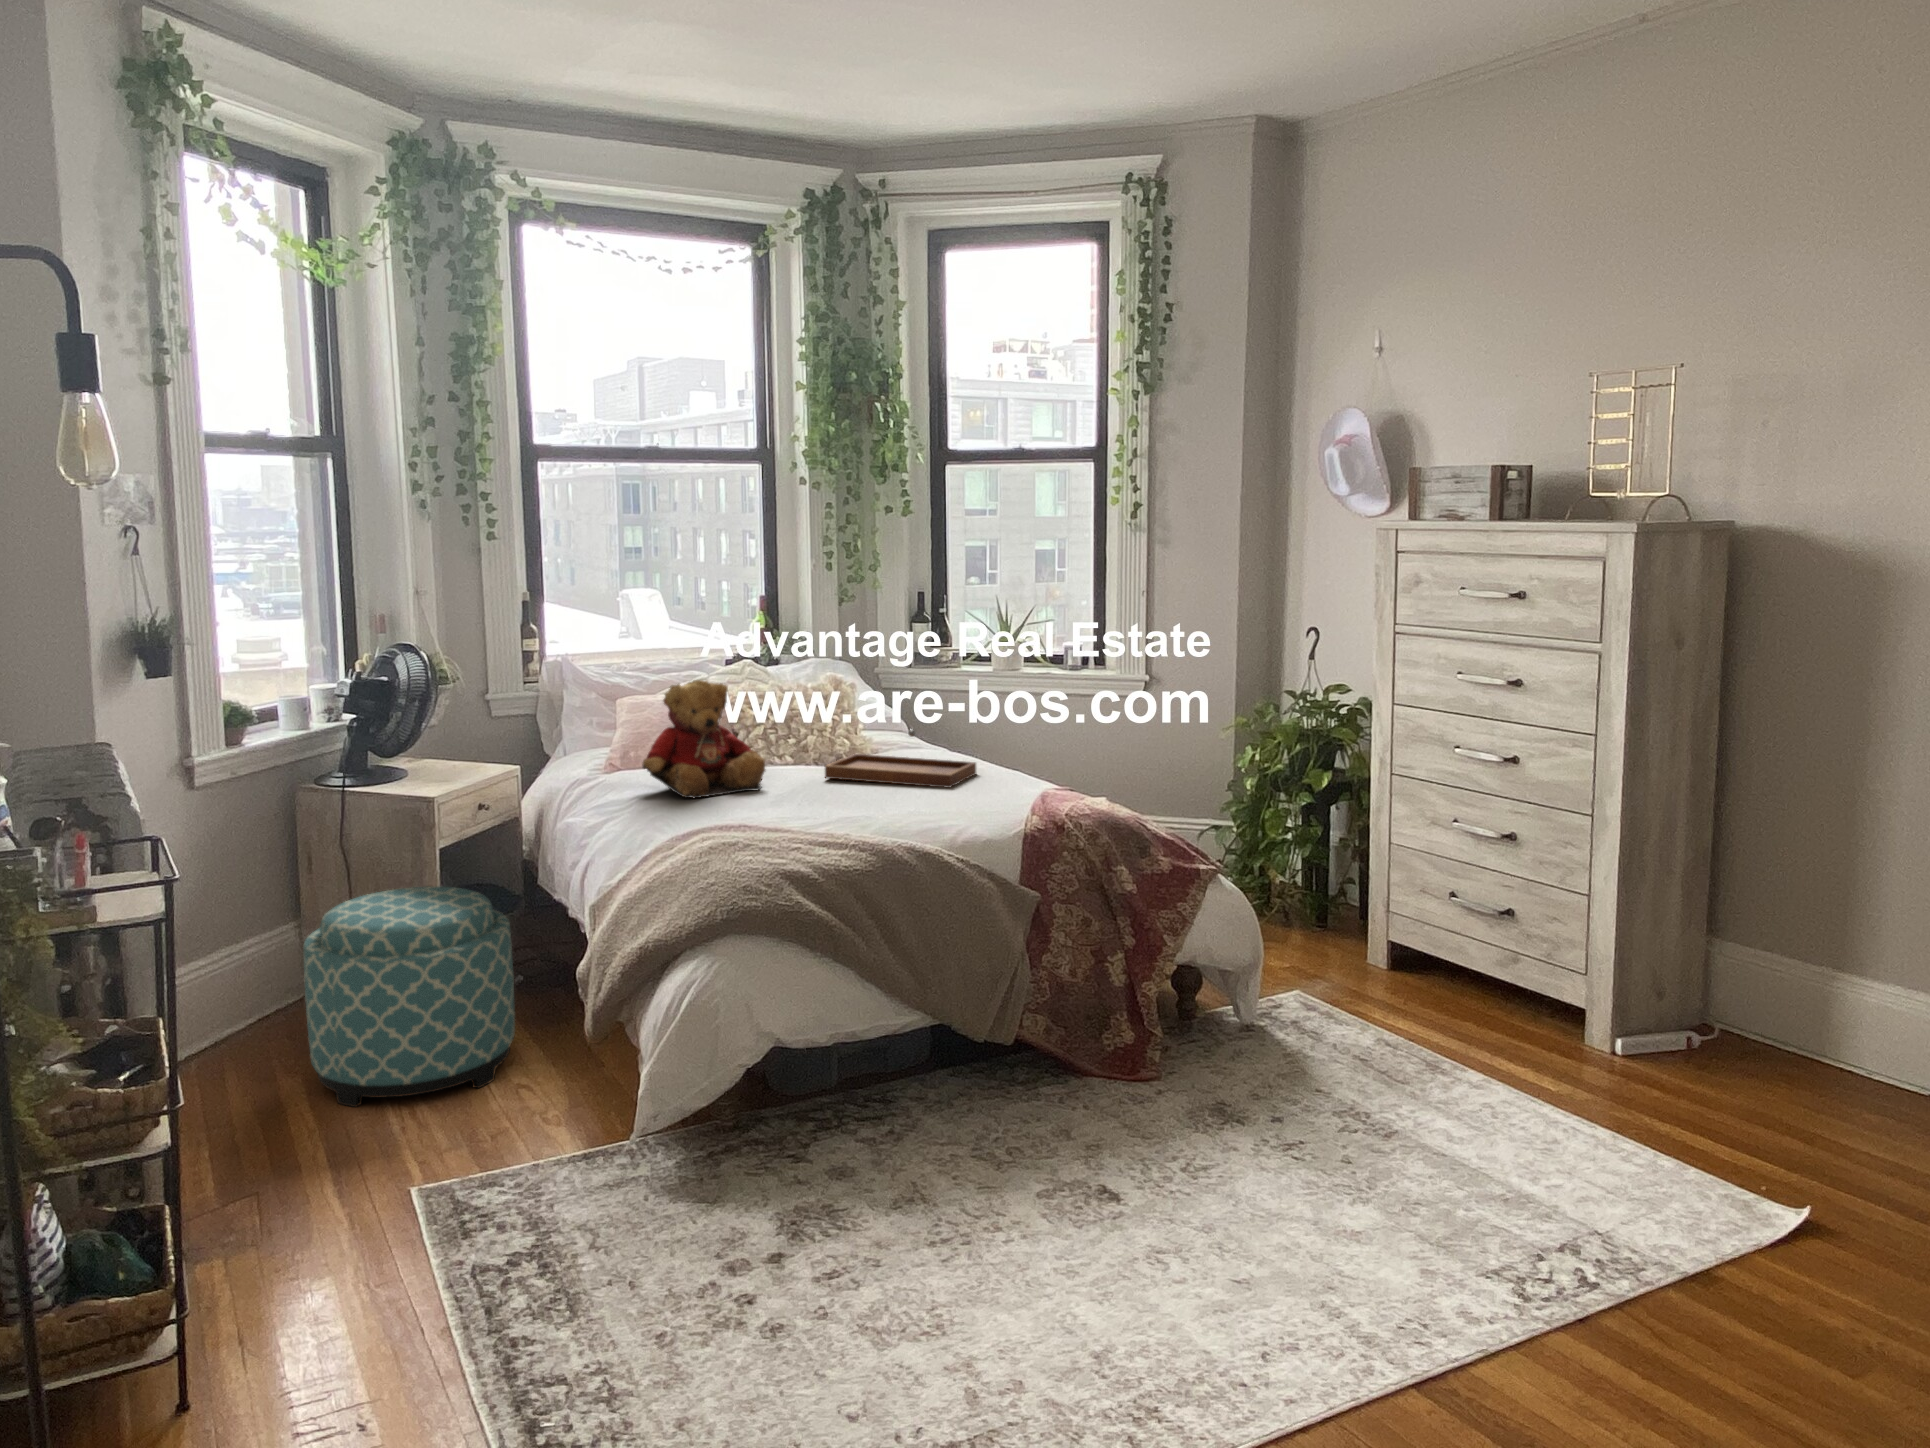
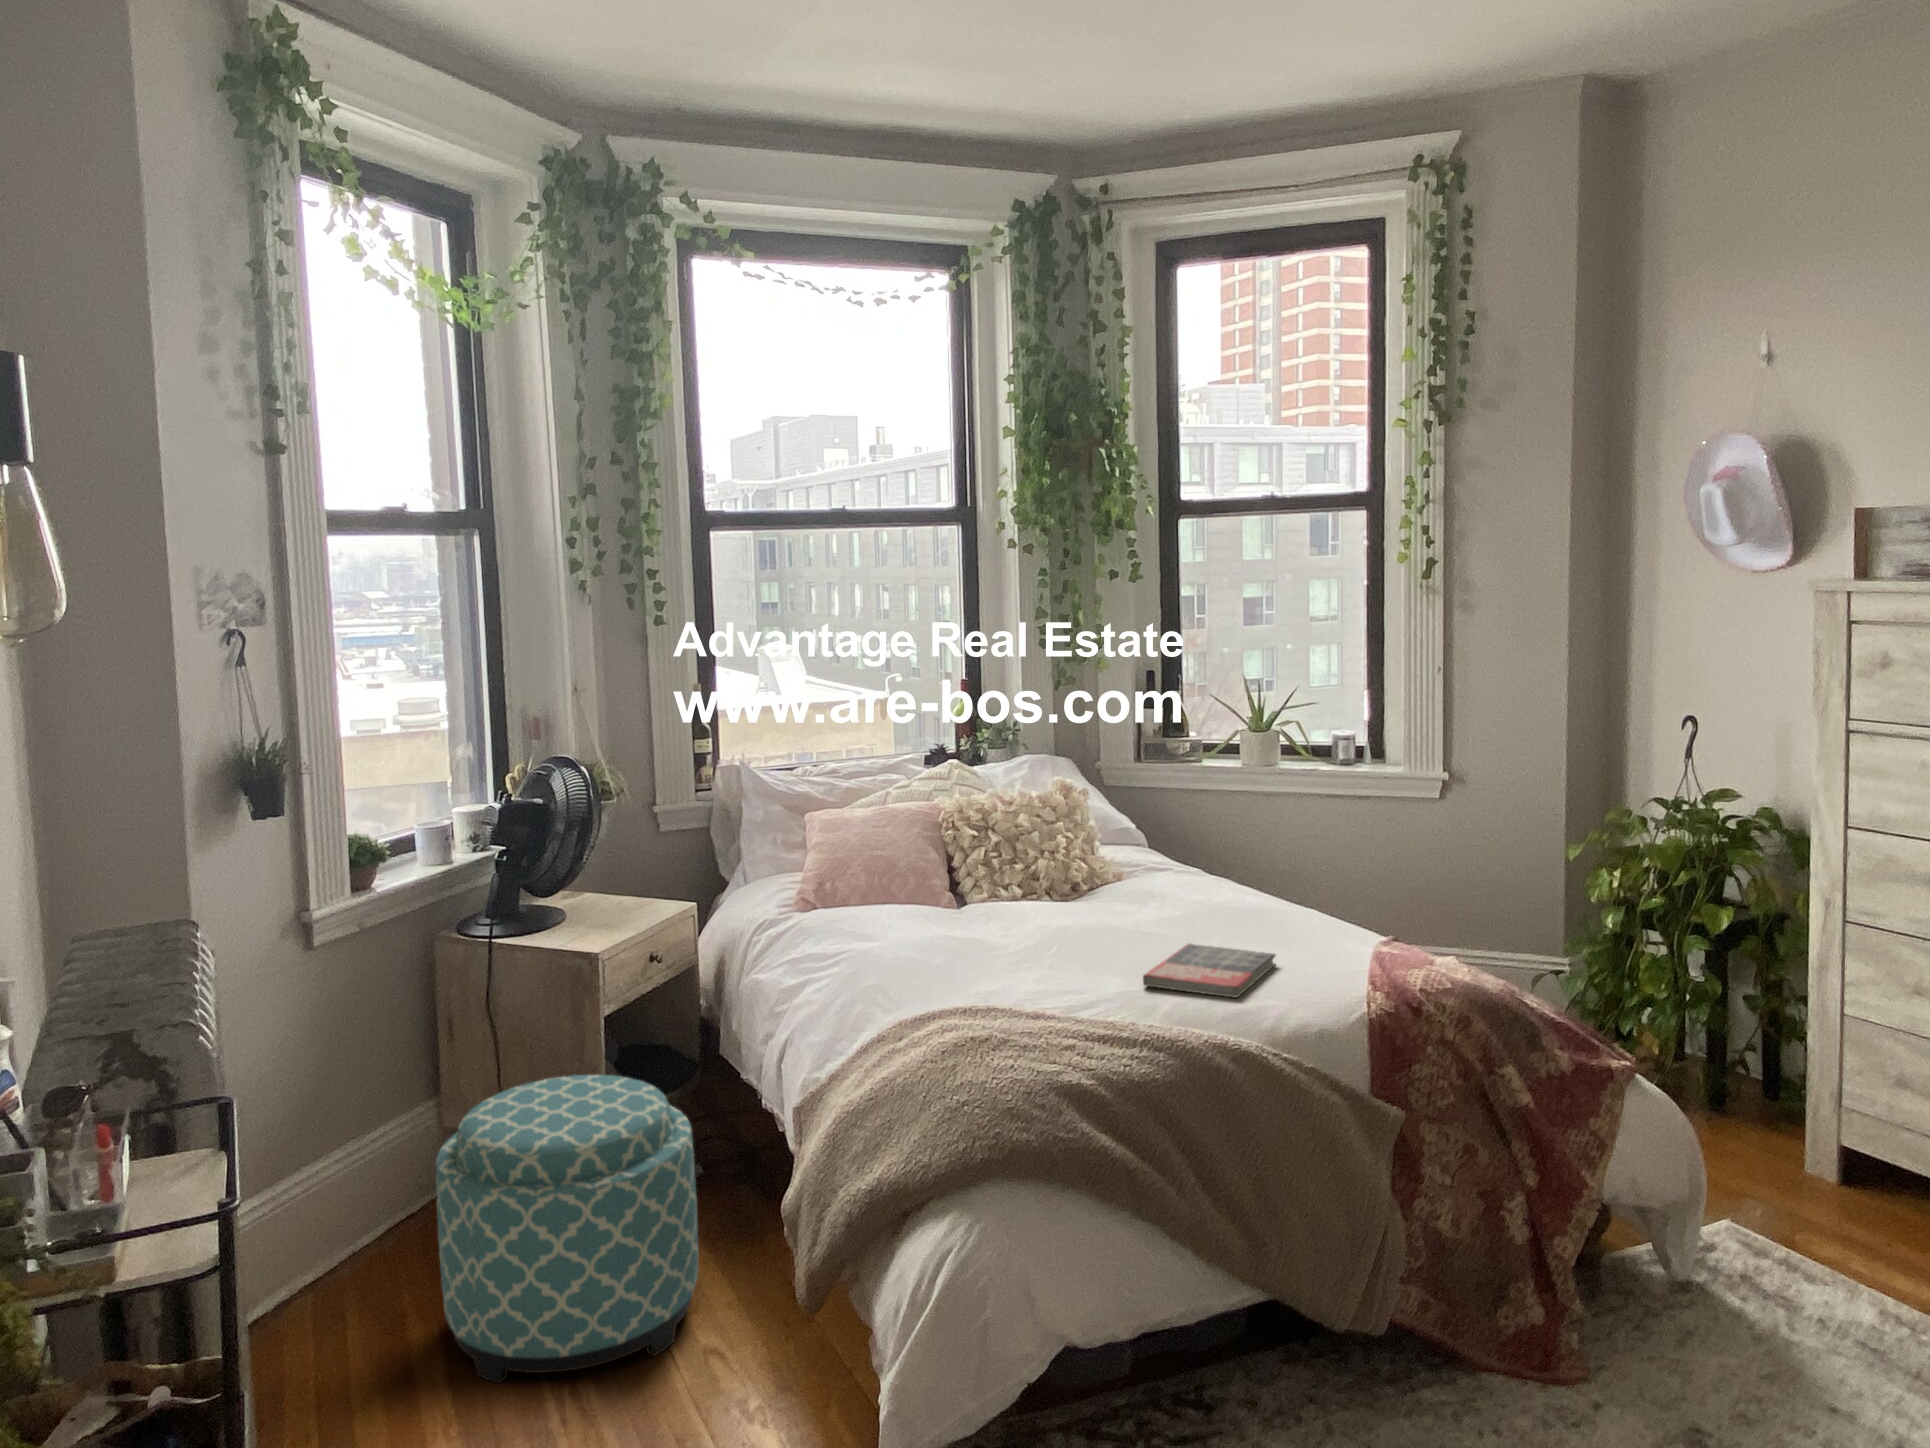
teddy bear: present [643,680,765,798] -> none [848,799,1002,954]
tray: present [825,729,976,788] -> none [1074,859,1269,939]
book: none [861,788,966,821] -> present [1143,944,1275,998]

